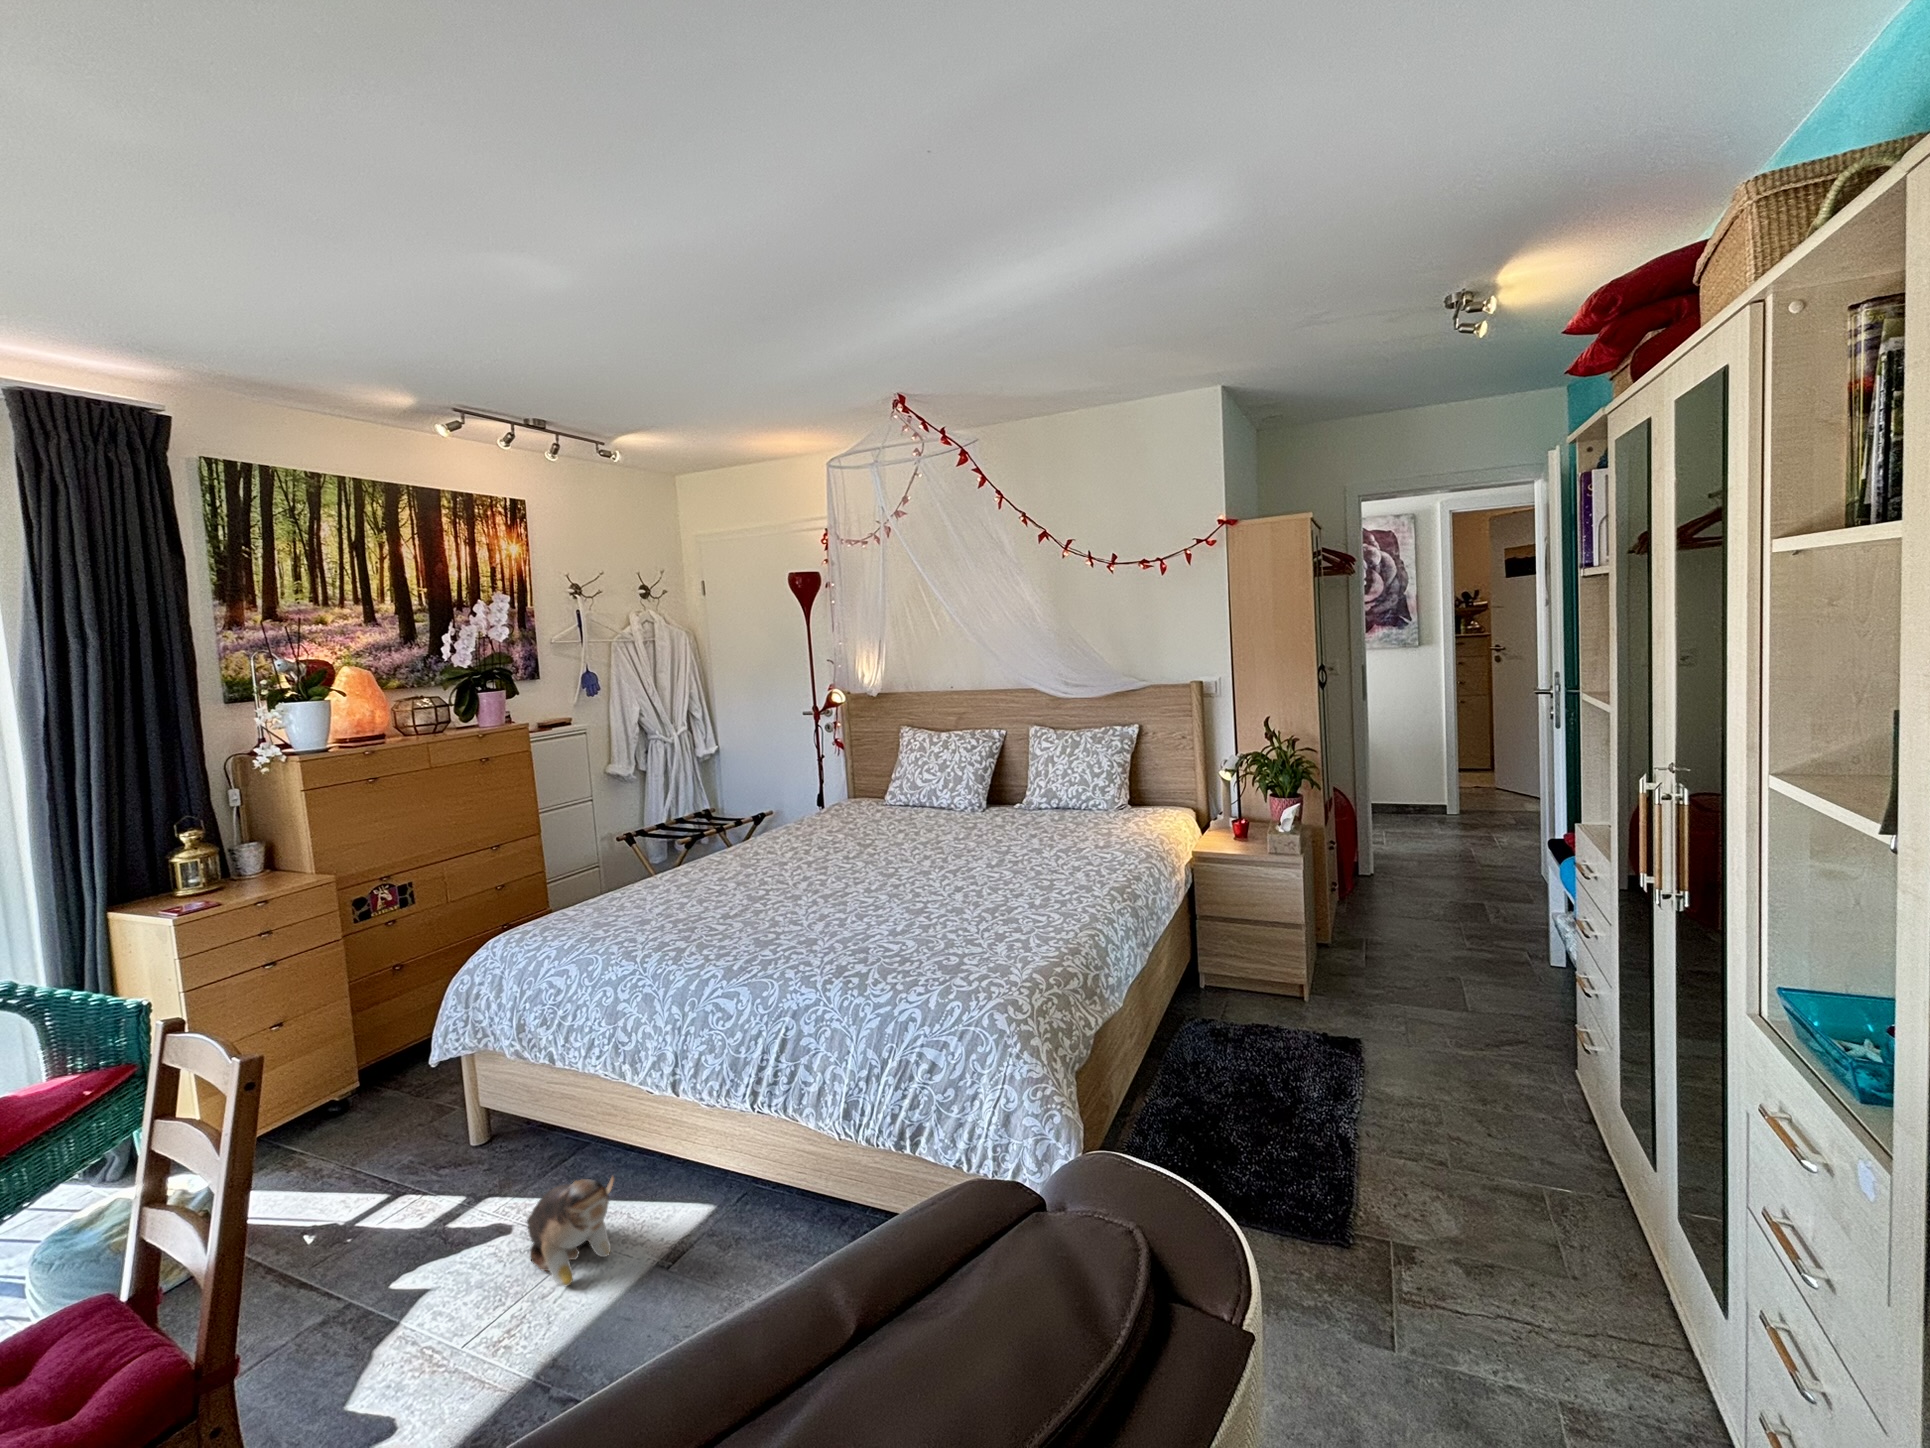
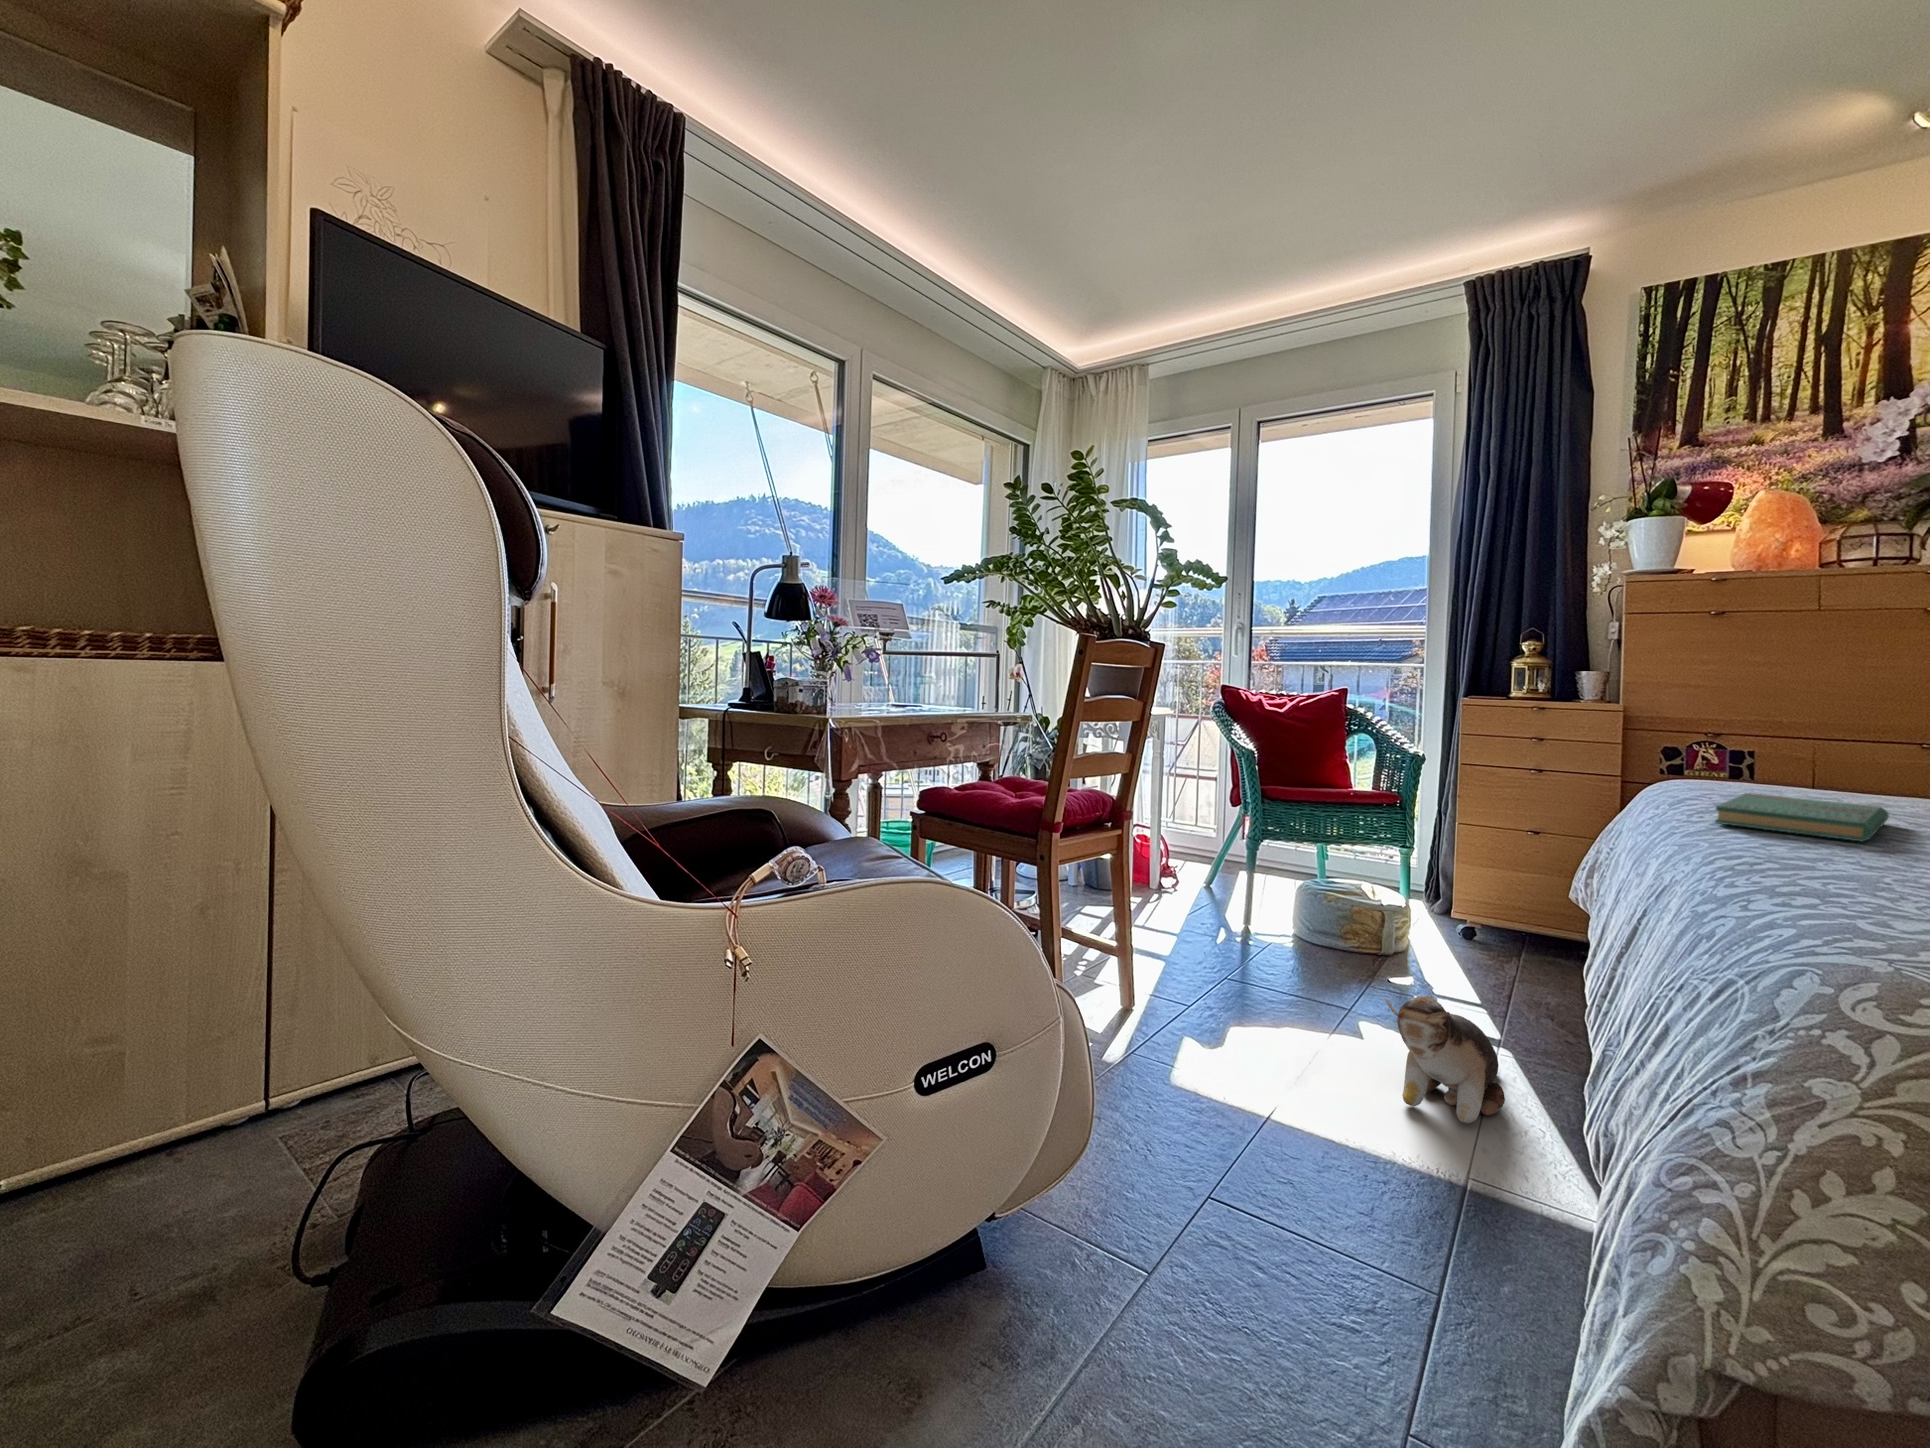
book: none [640,908,741,951] -> present [1715,793,1889,842]

